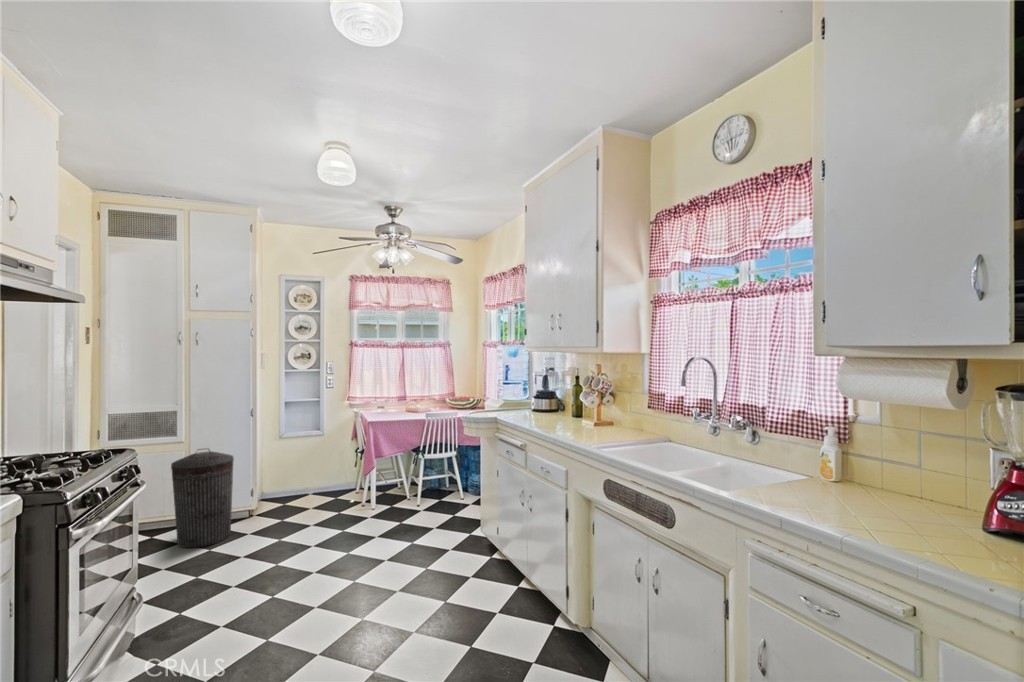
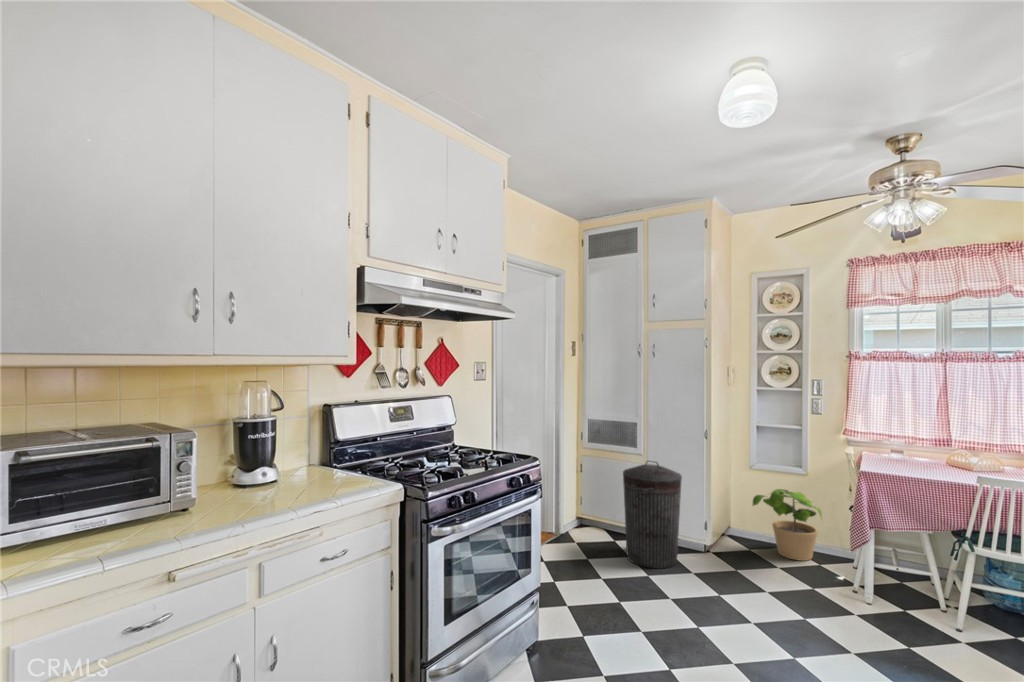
potted plant: none [287,448,338,500] -> present [753,489,822,561]

